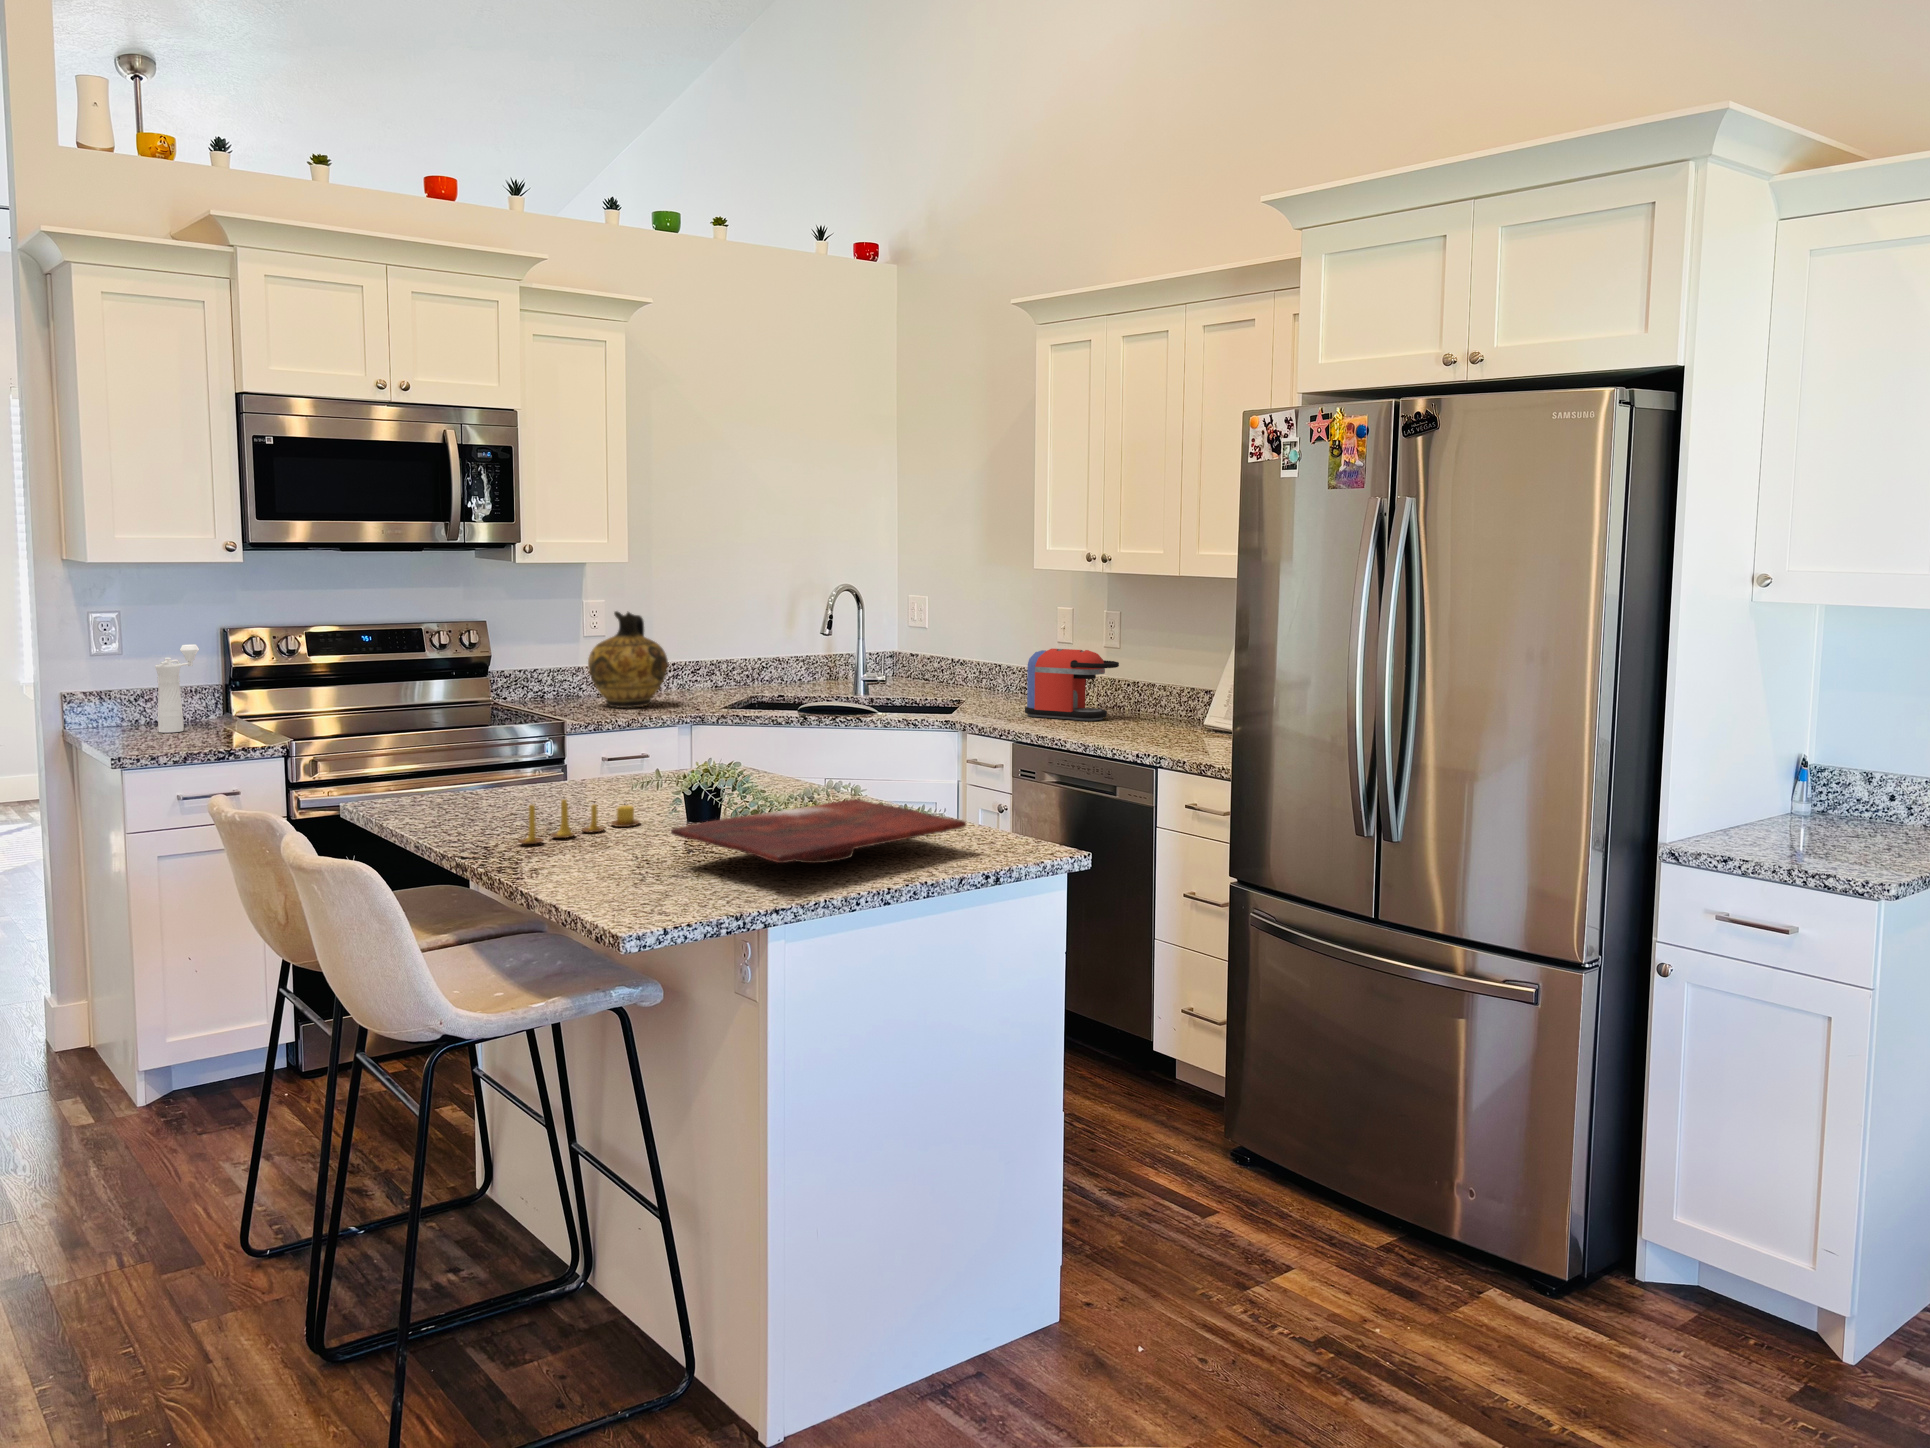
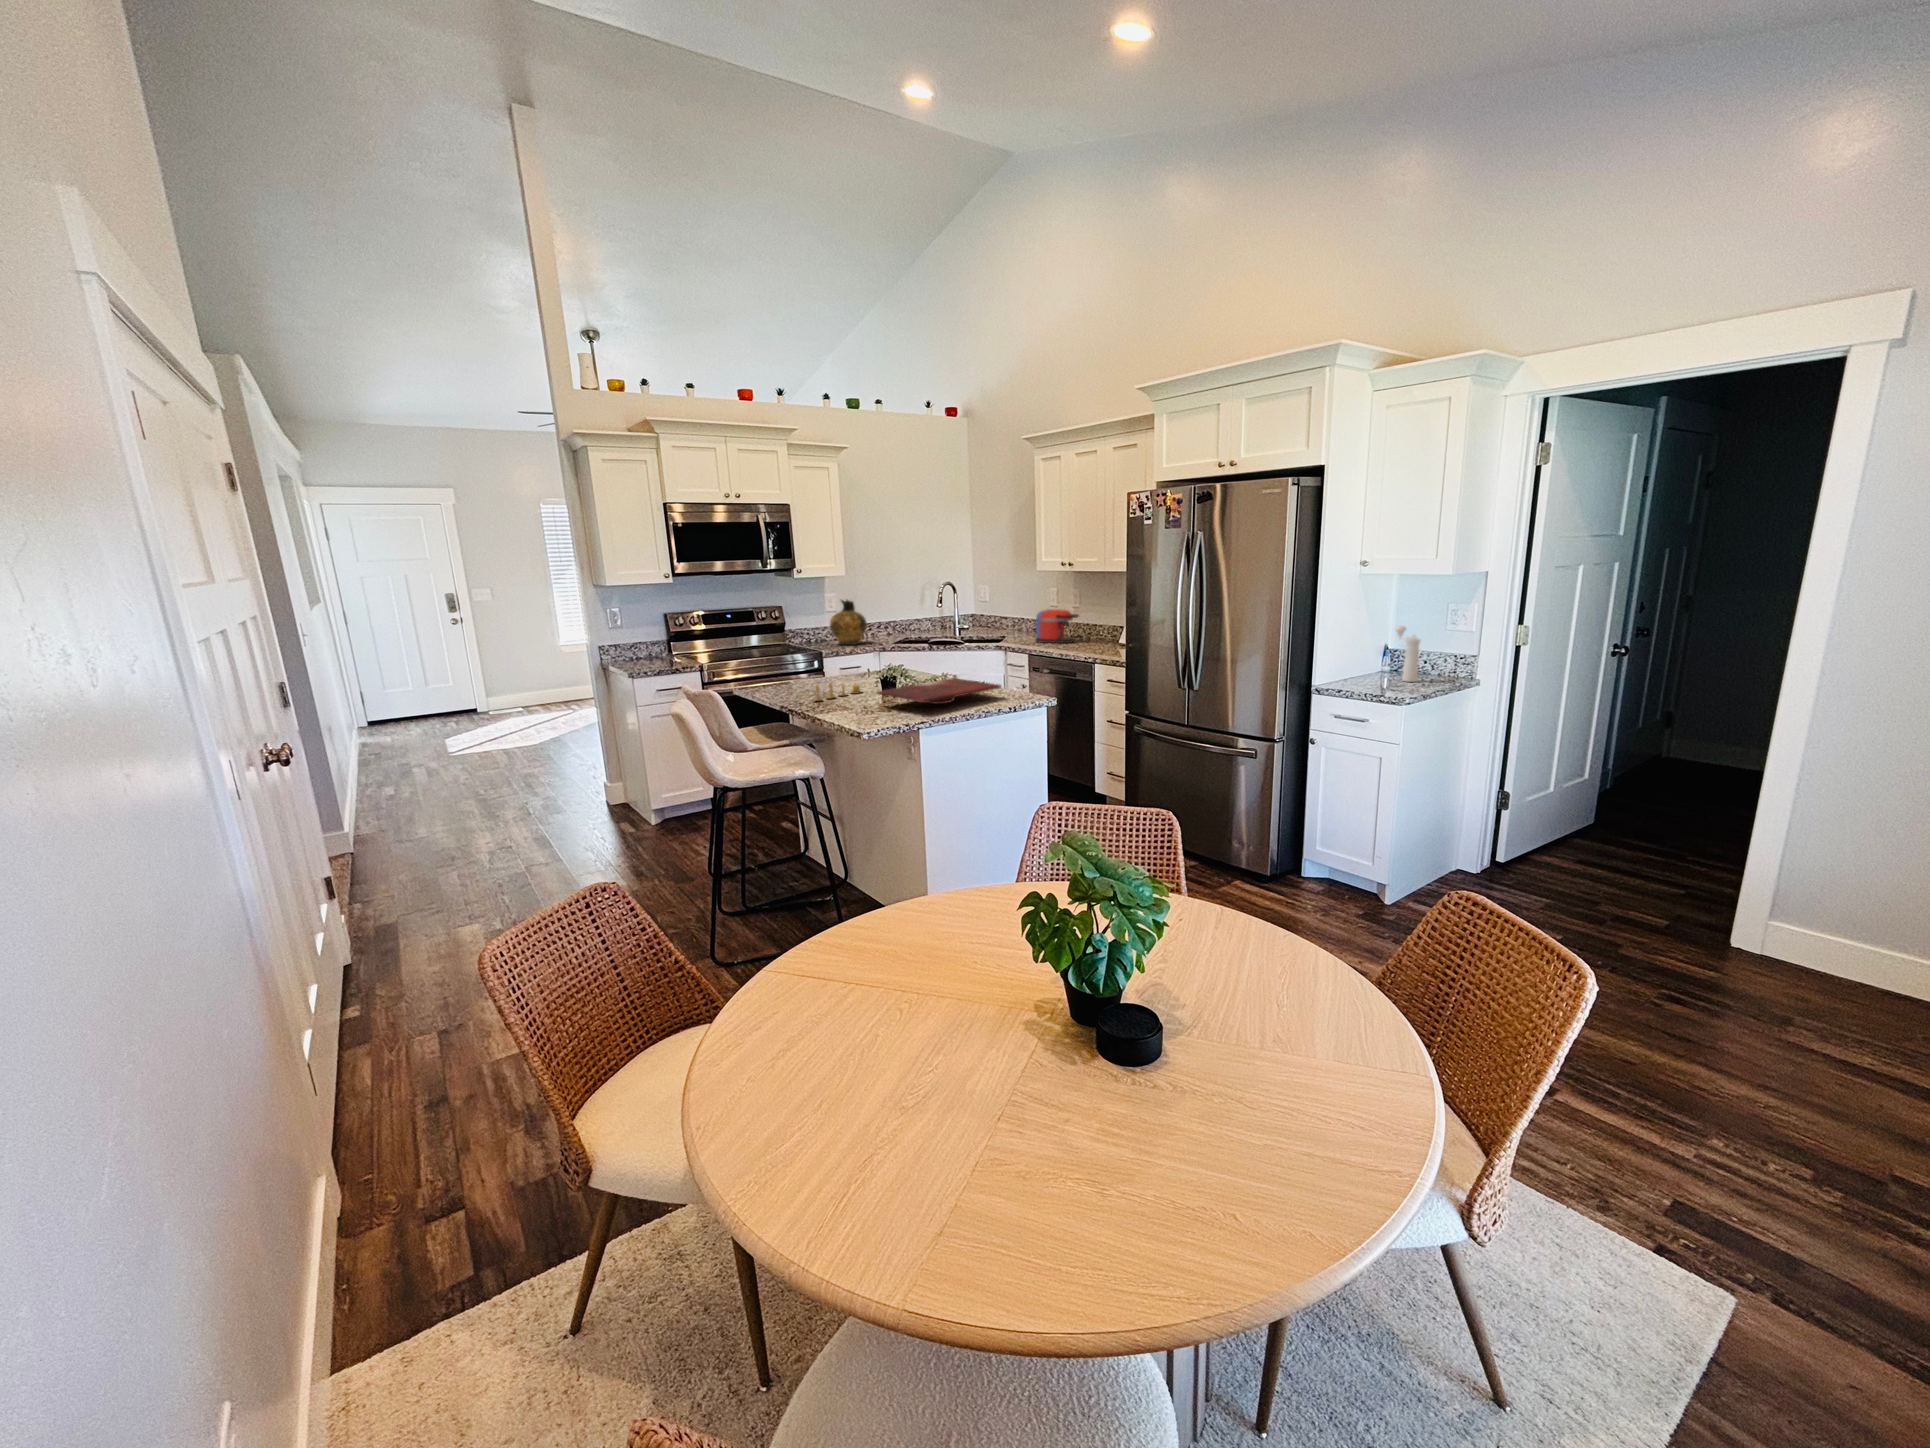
pepper mill: present [155,645,199,733] -> present [1396,626,1421,682]

